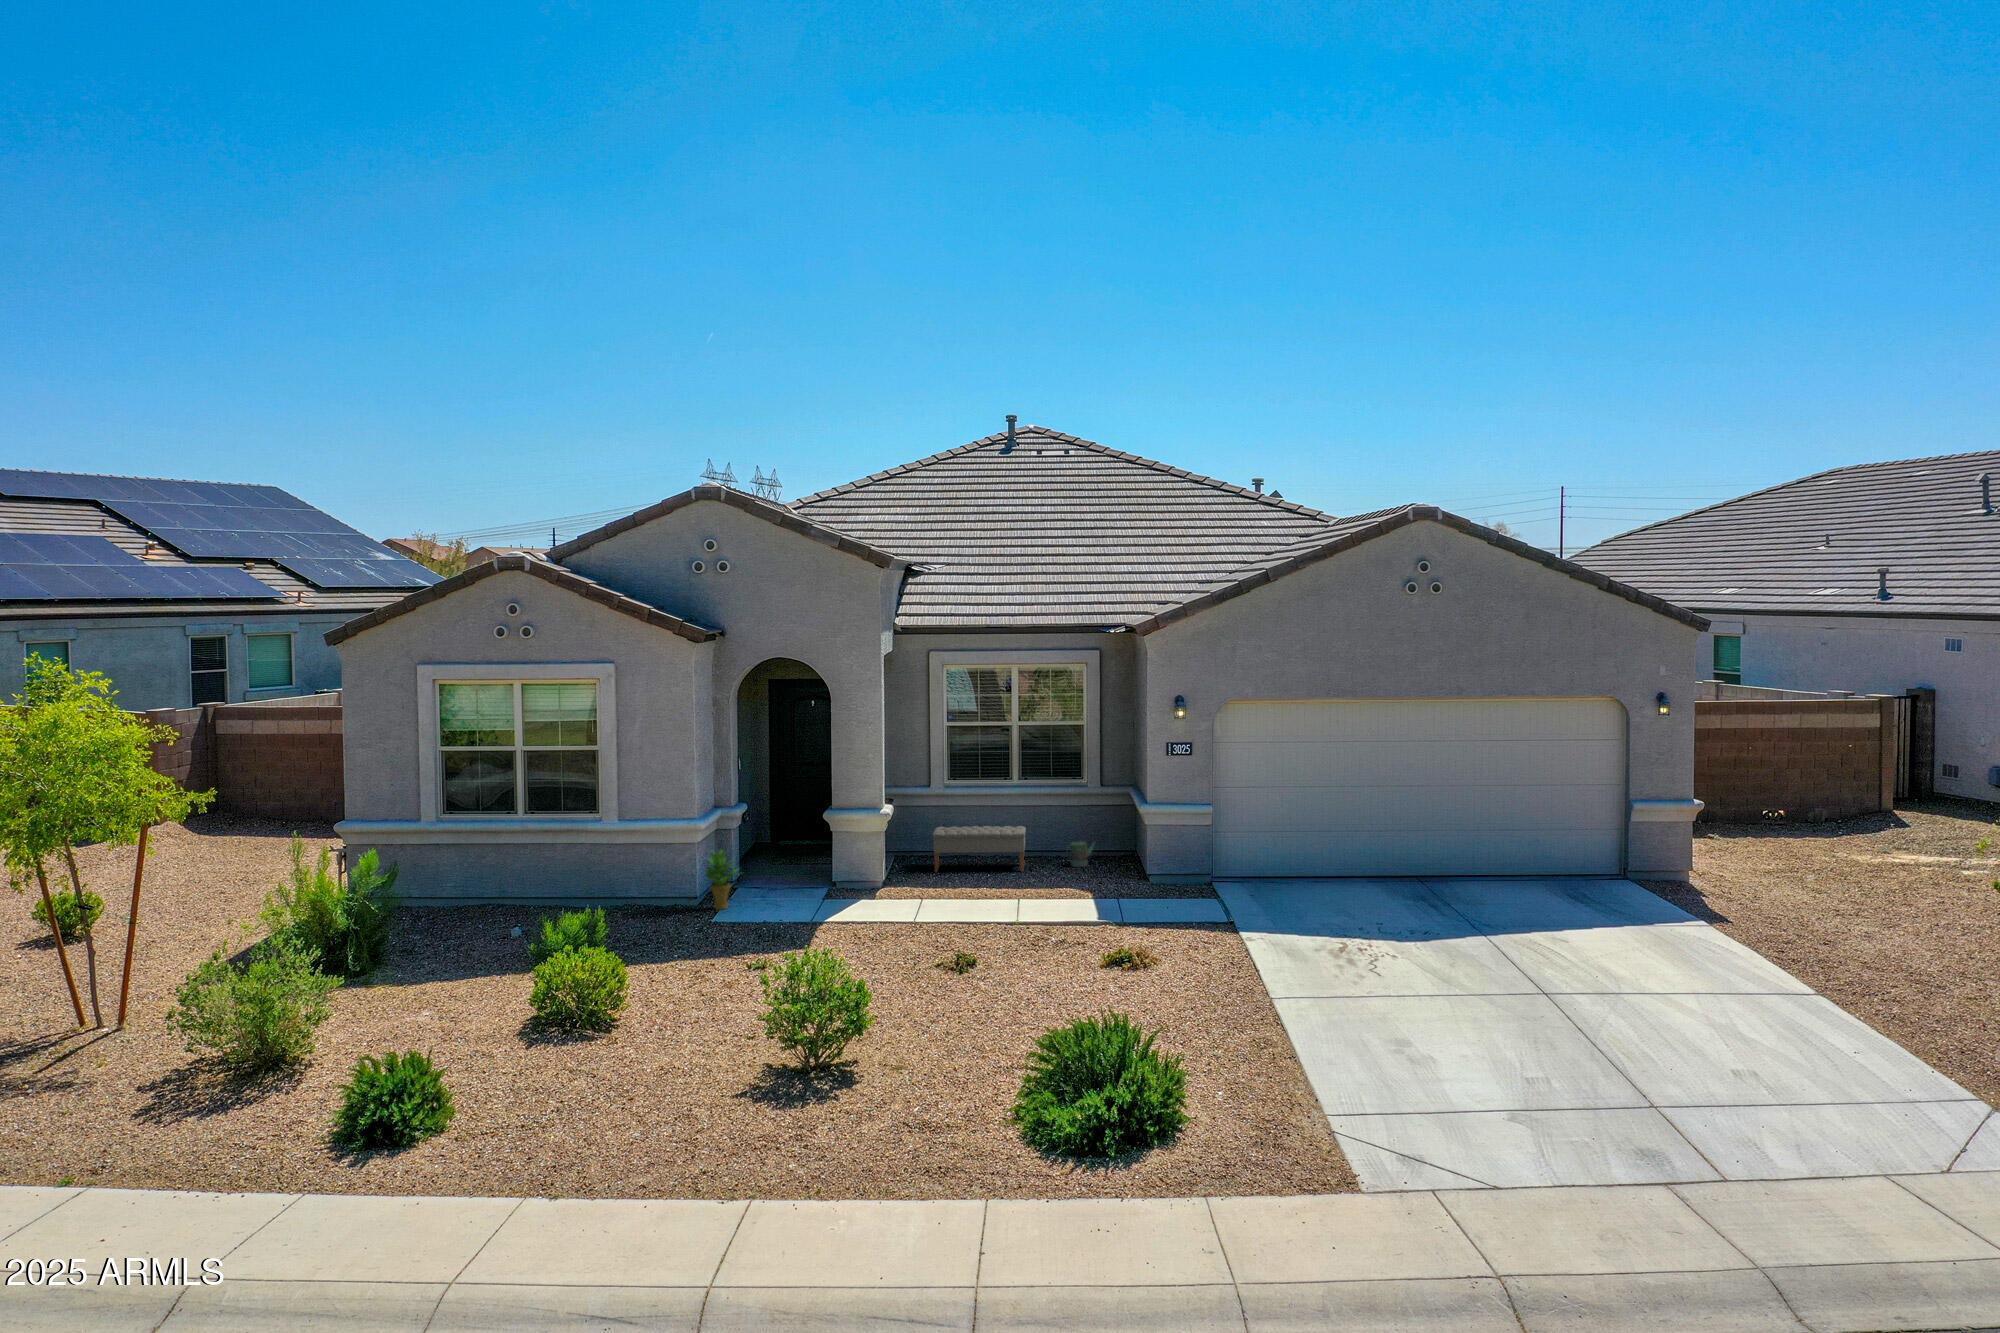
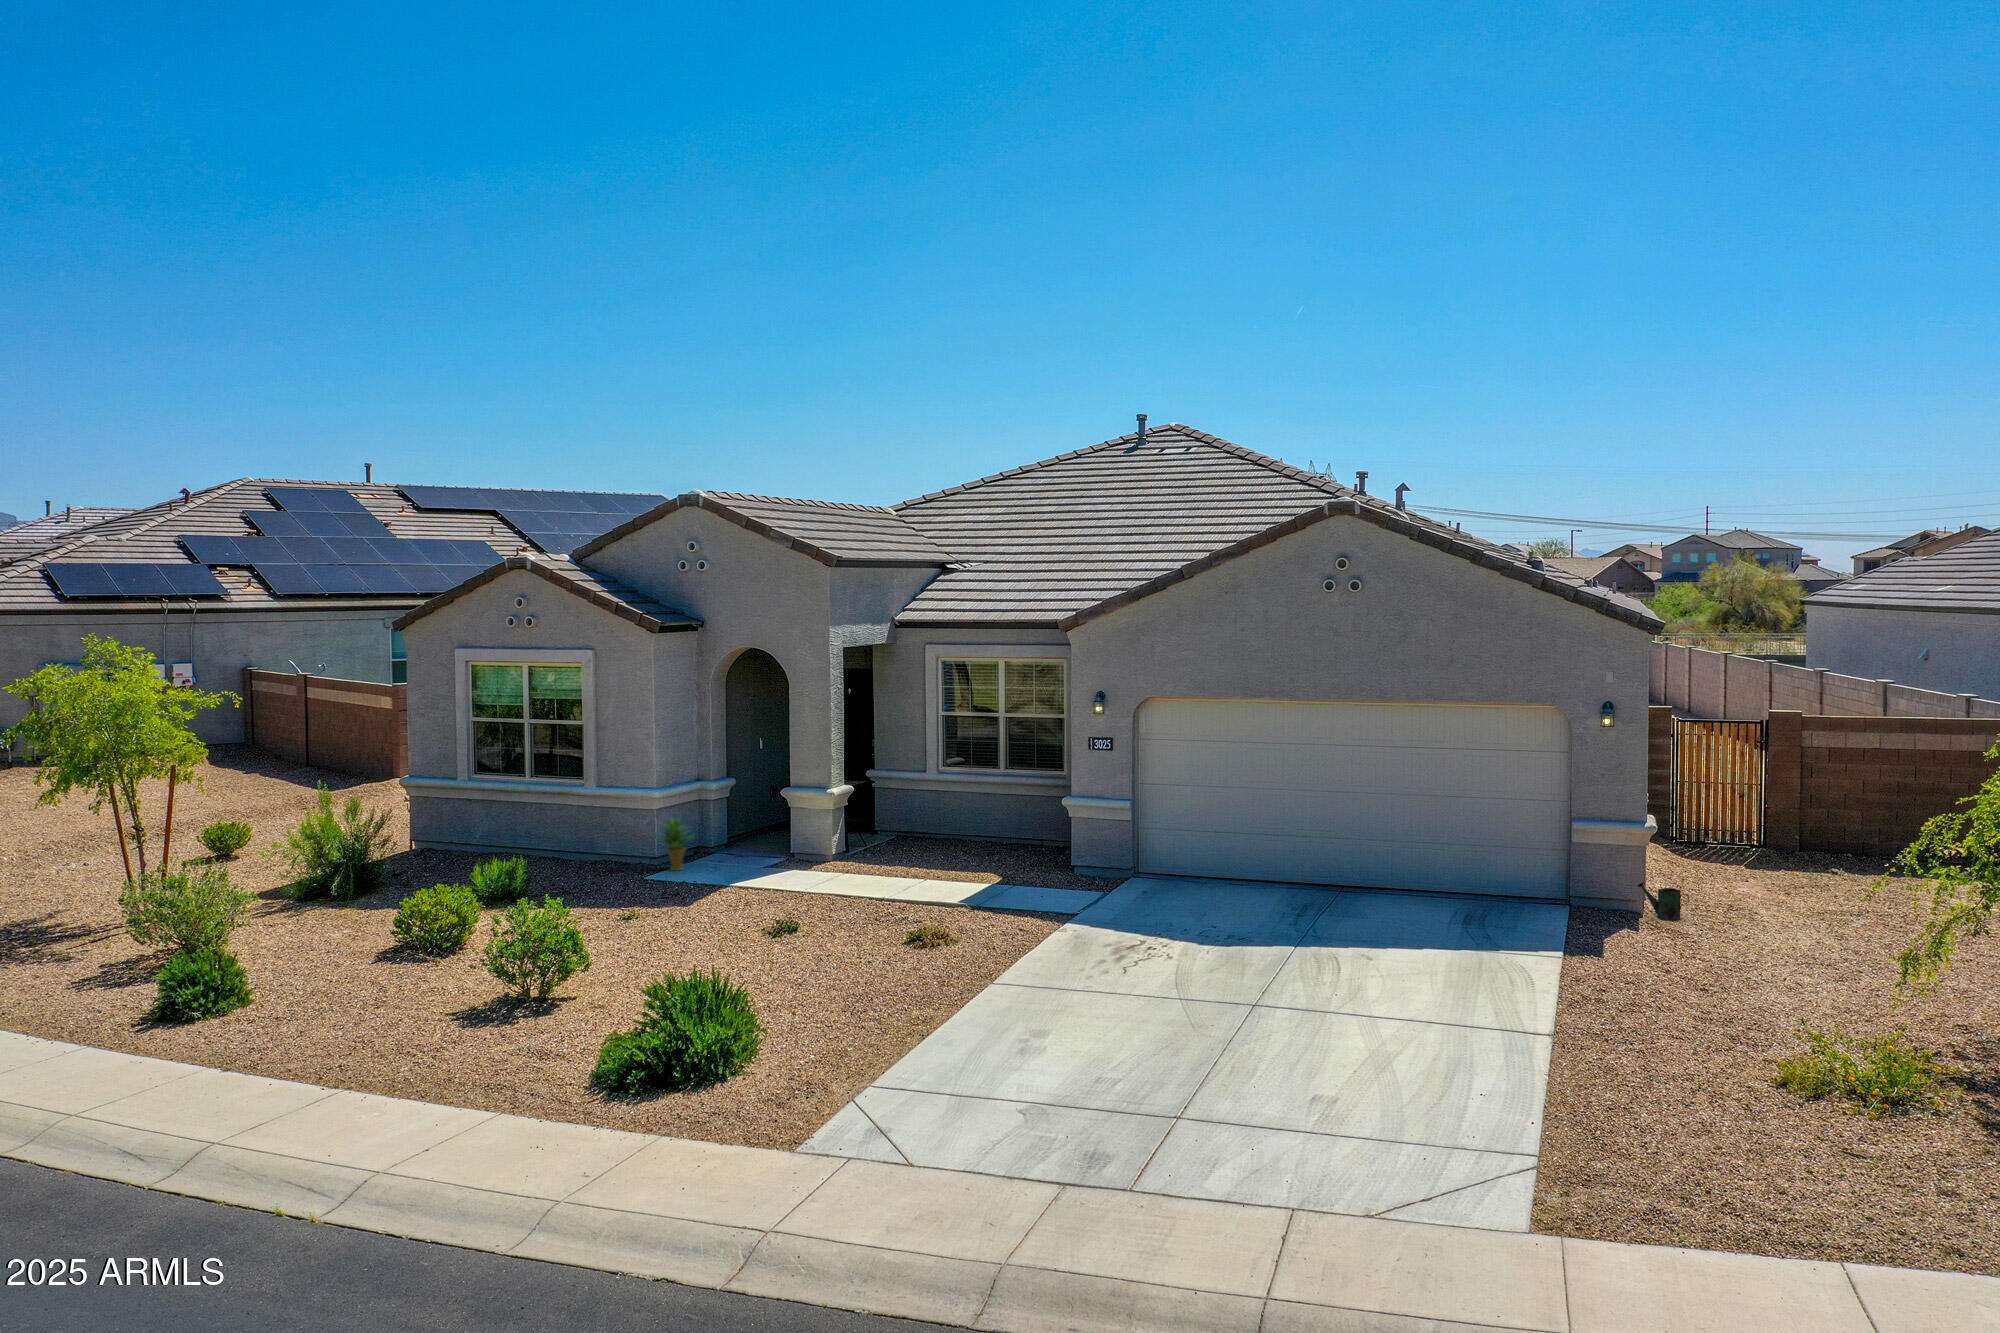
bench: present [932,826,1026,872] -> none [897,808,990,855]
watering can: present [1067,838,1098,867] -> present [1637,882,1689,921]

